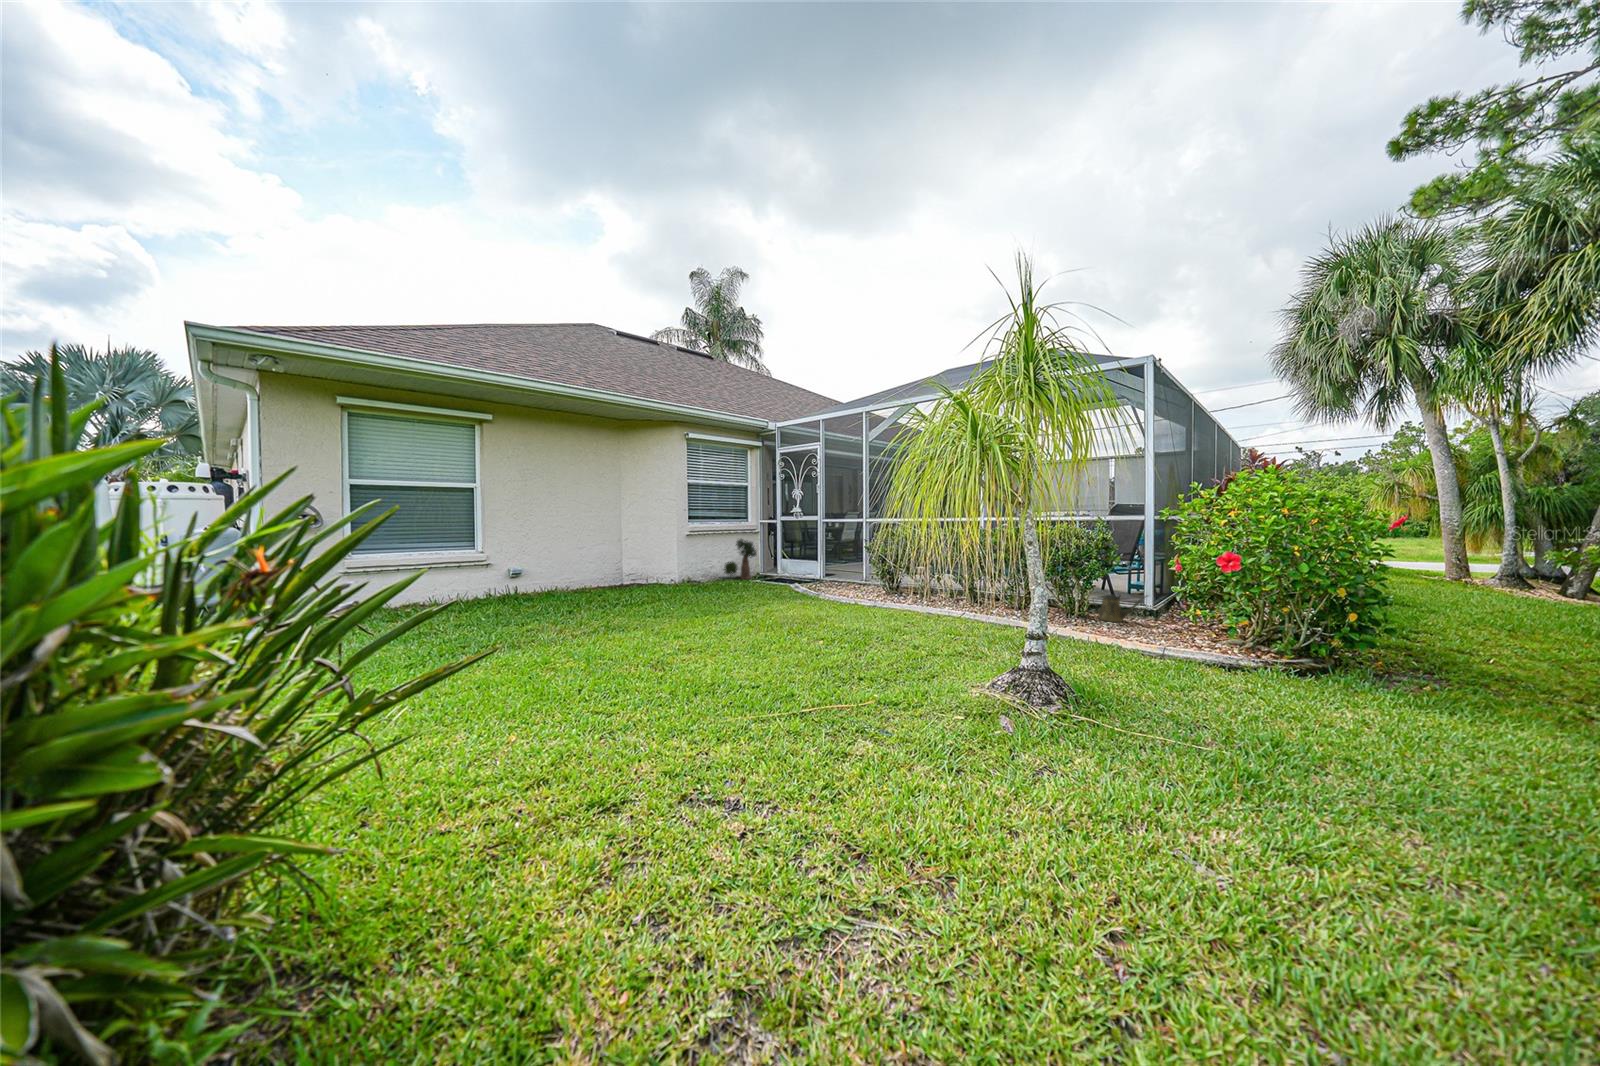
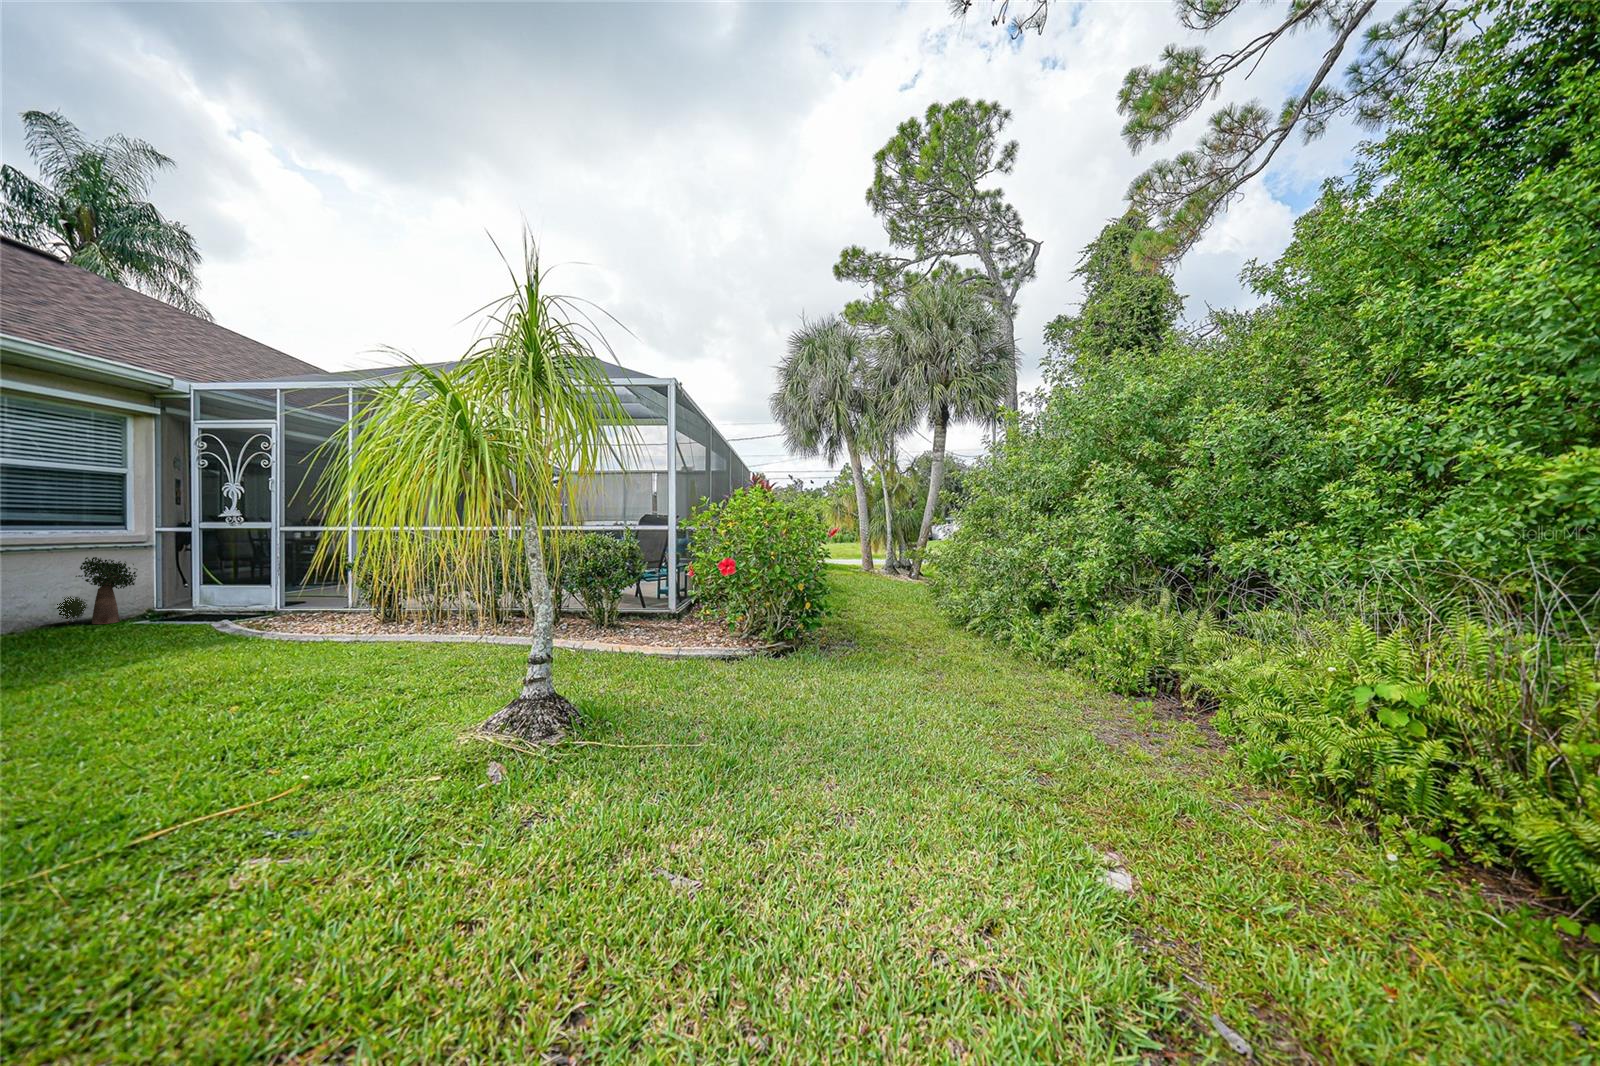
watering can: present [1093,594,1147,622] -> none [626,600,674,628]

